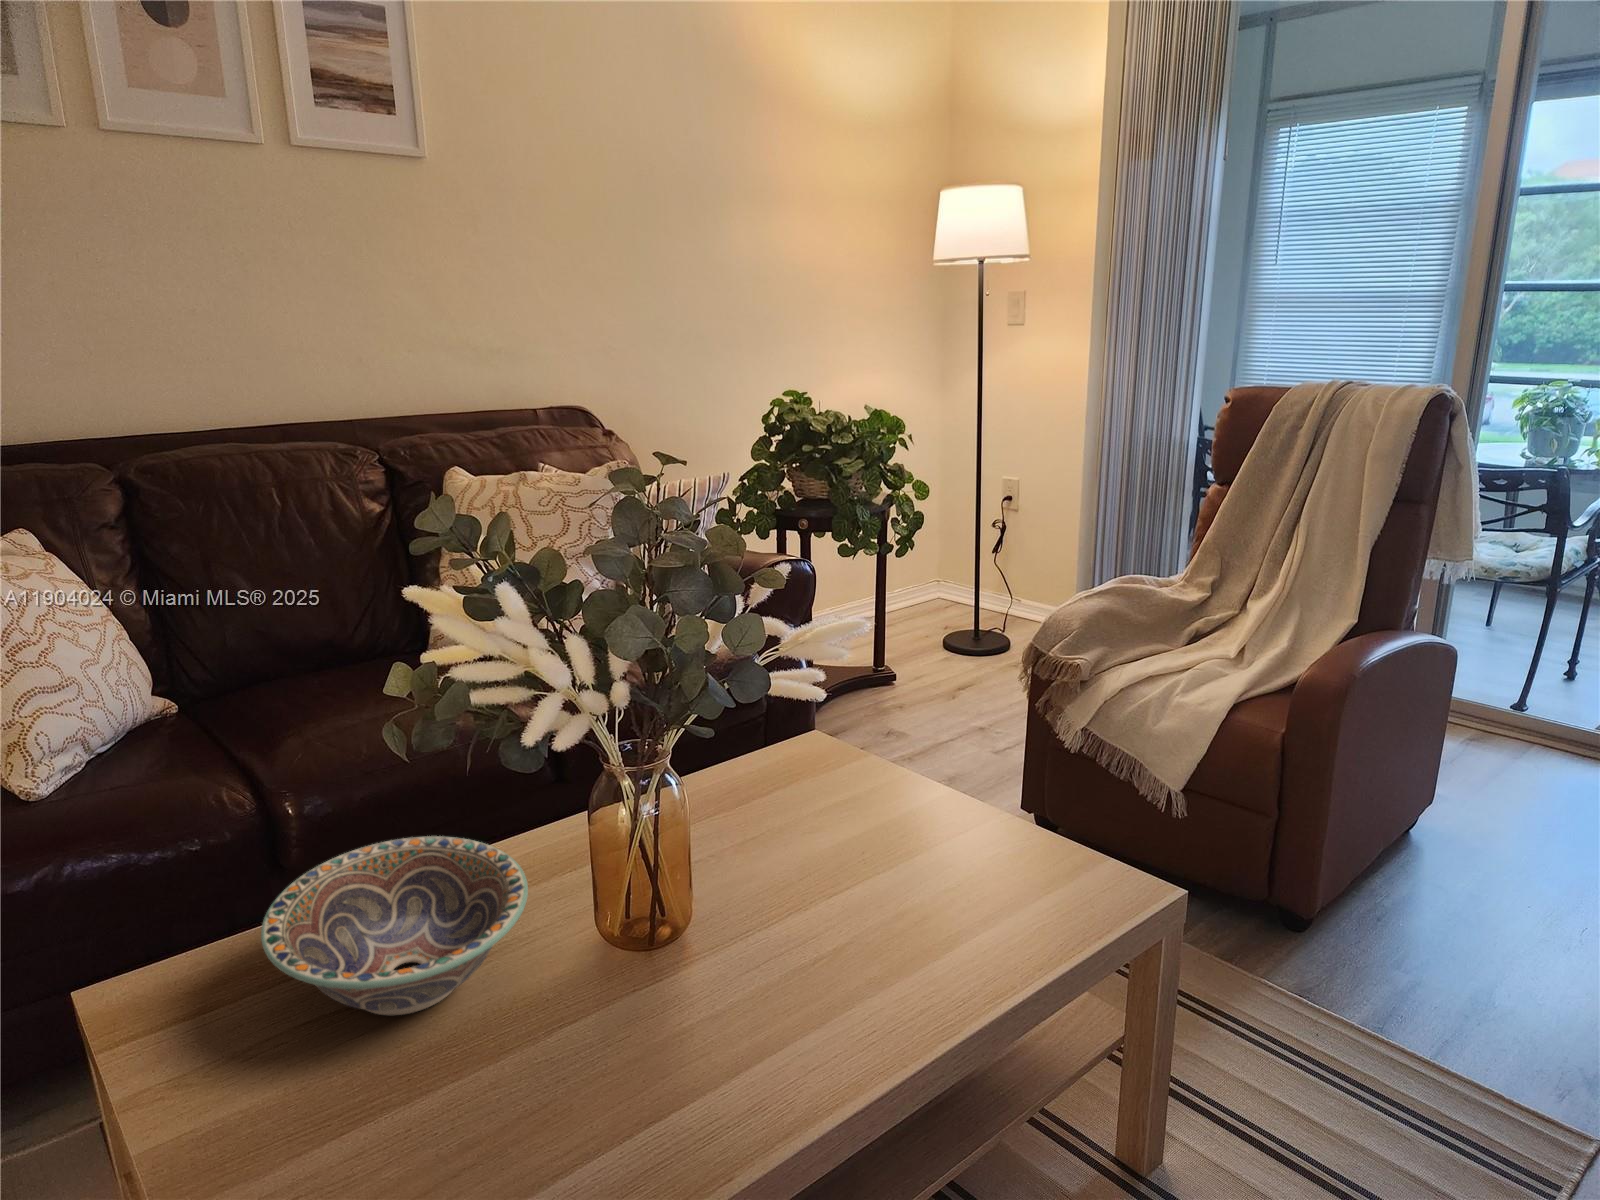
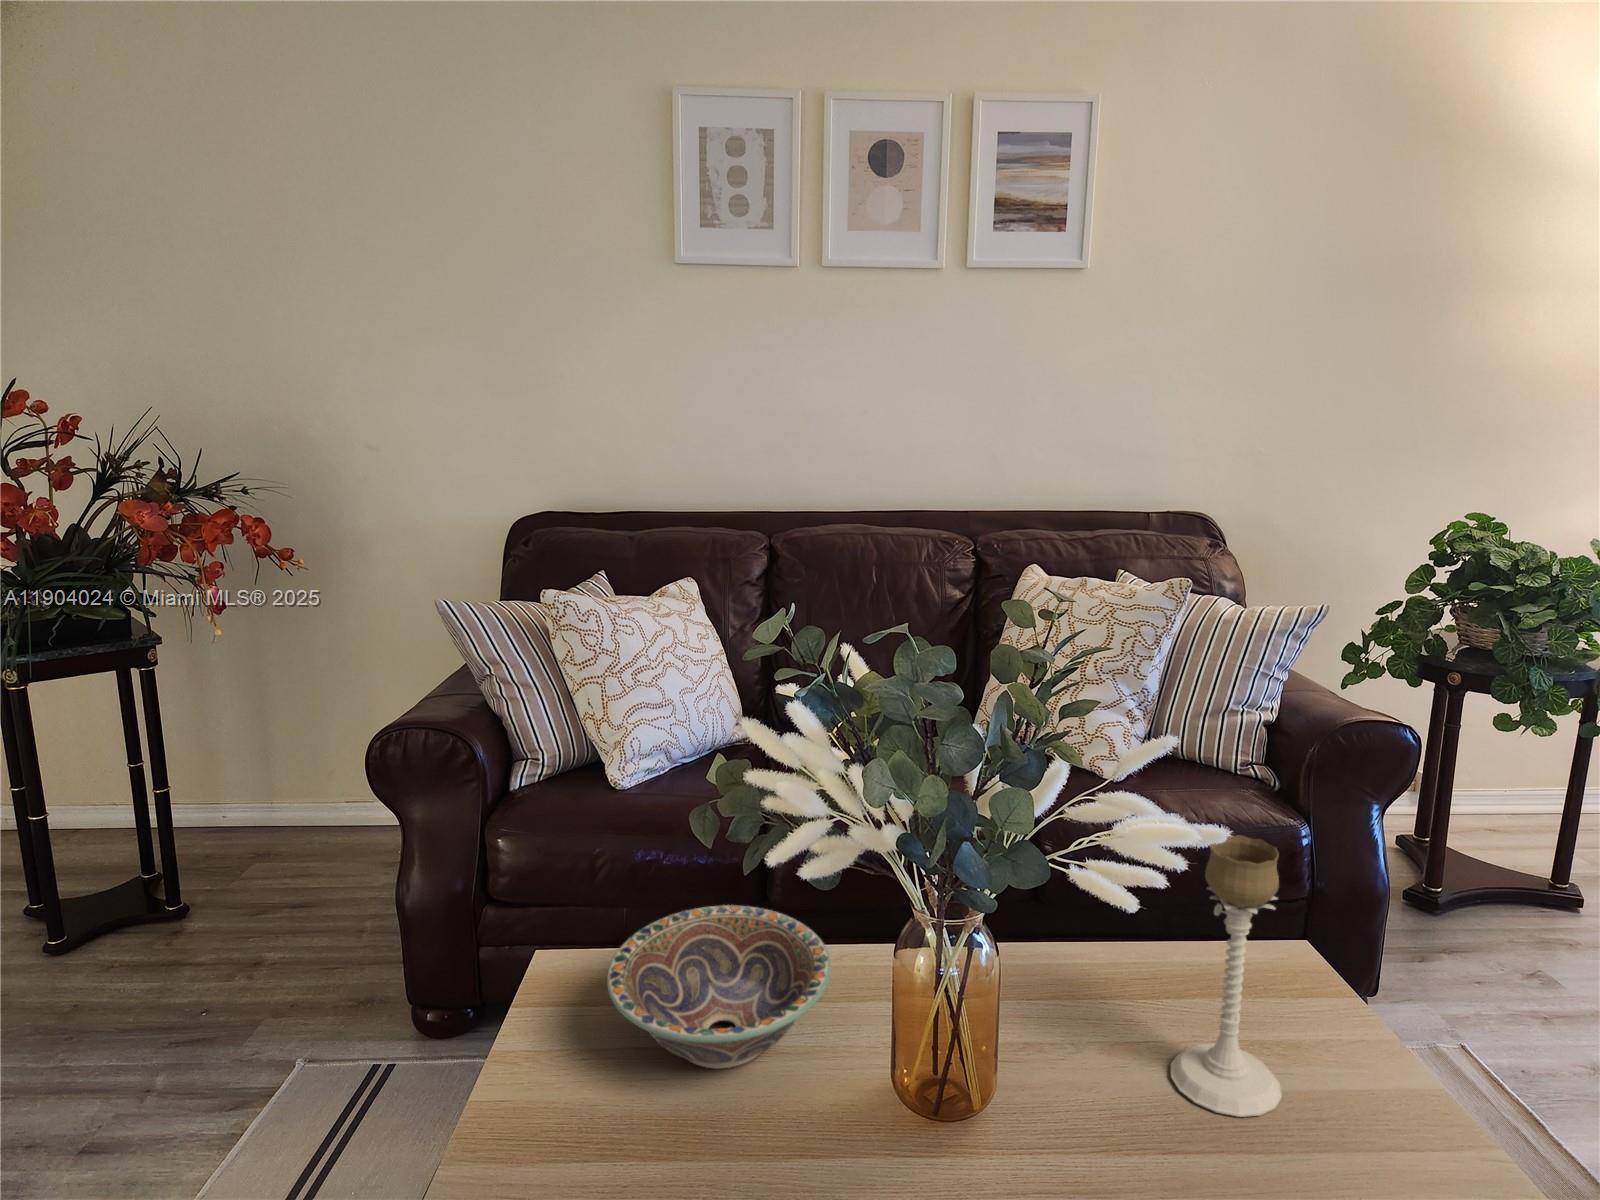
candle holder: none [804,633,889,859] -> present [1171,835,1282,1117]

